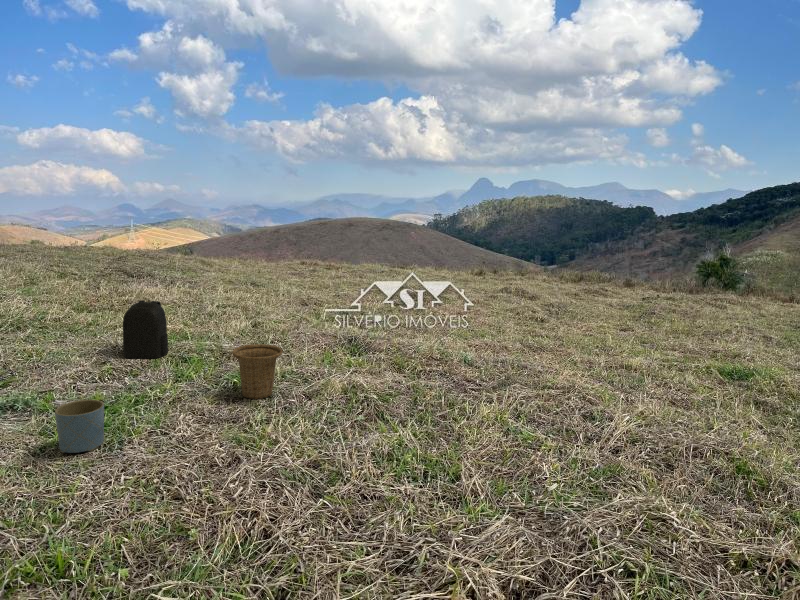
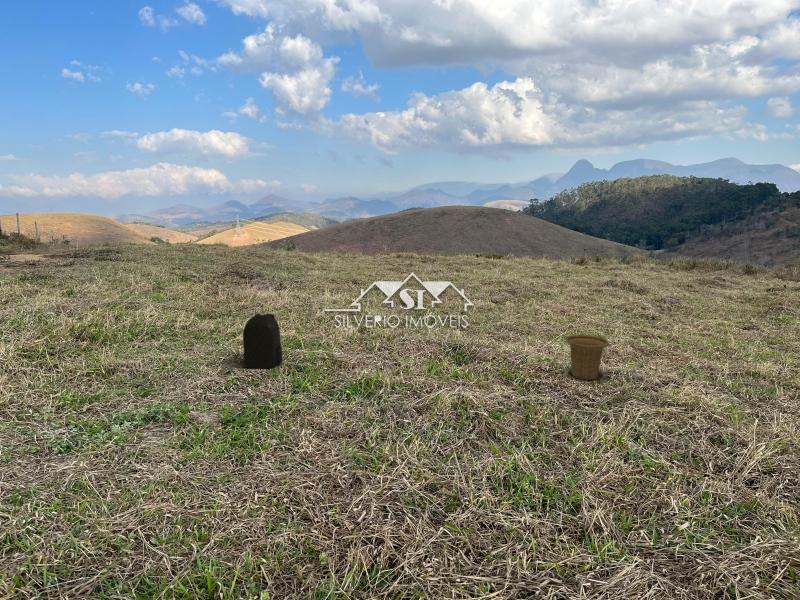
basket: present [232,344,283,399] -> present [566,334,609,380]
planter: present [55,400,104,453] -> none [197,417,237,466]

